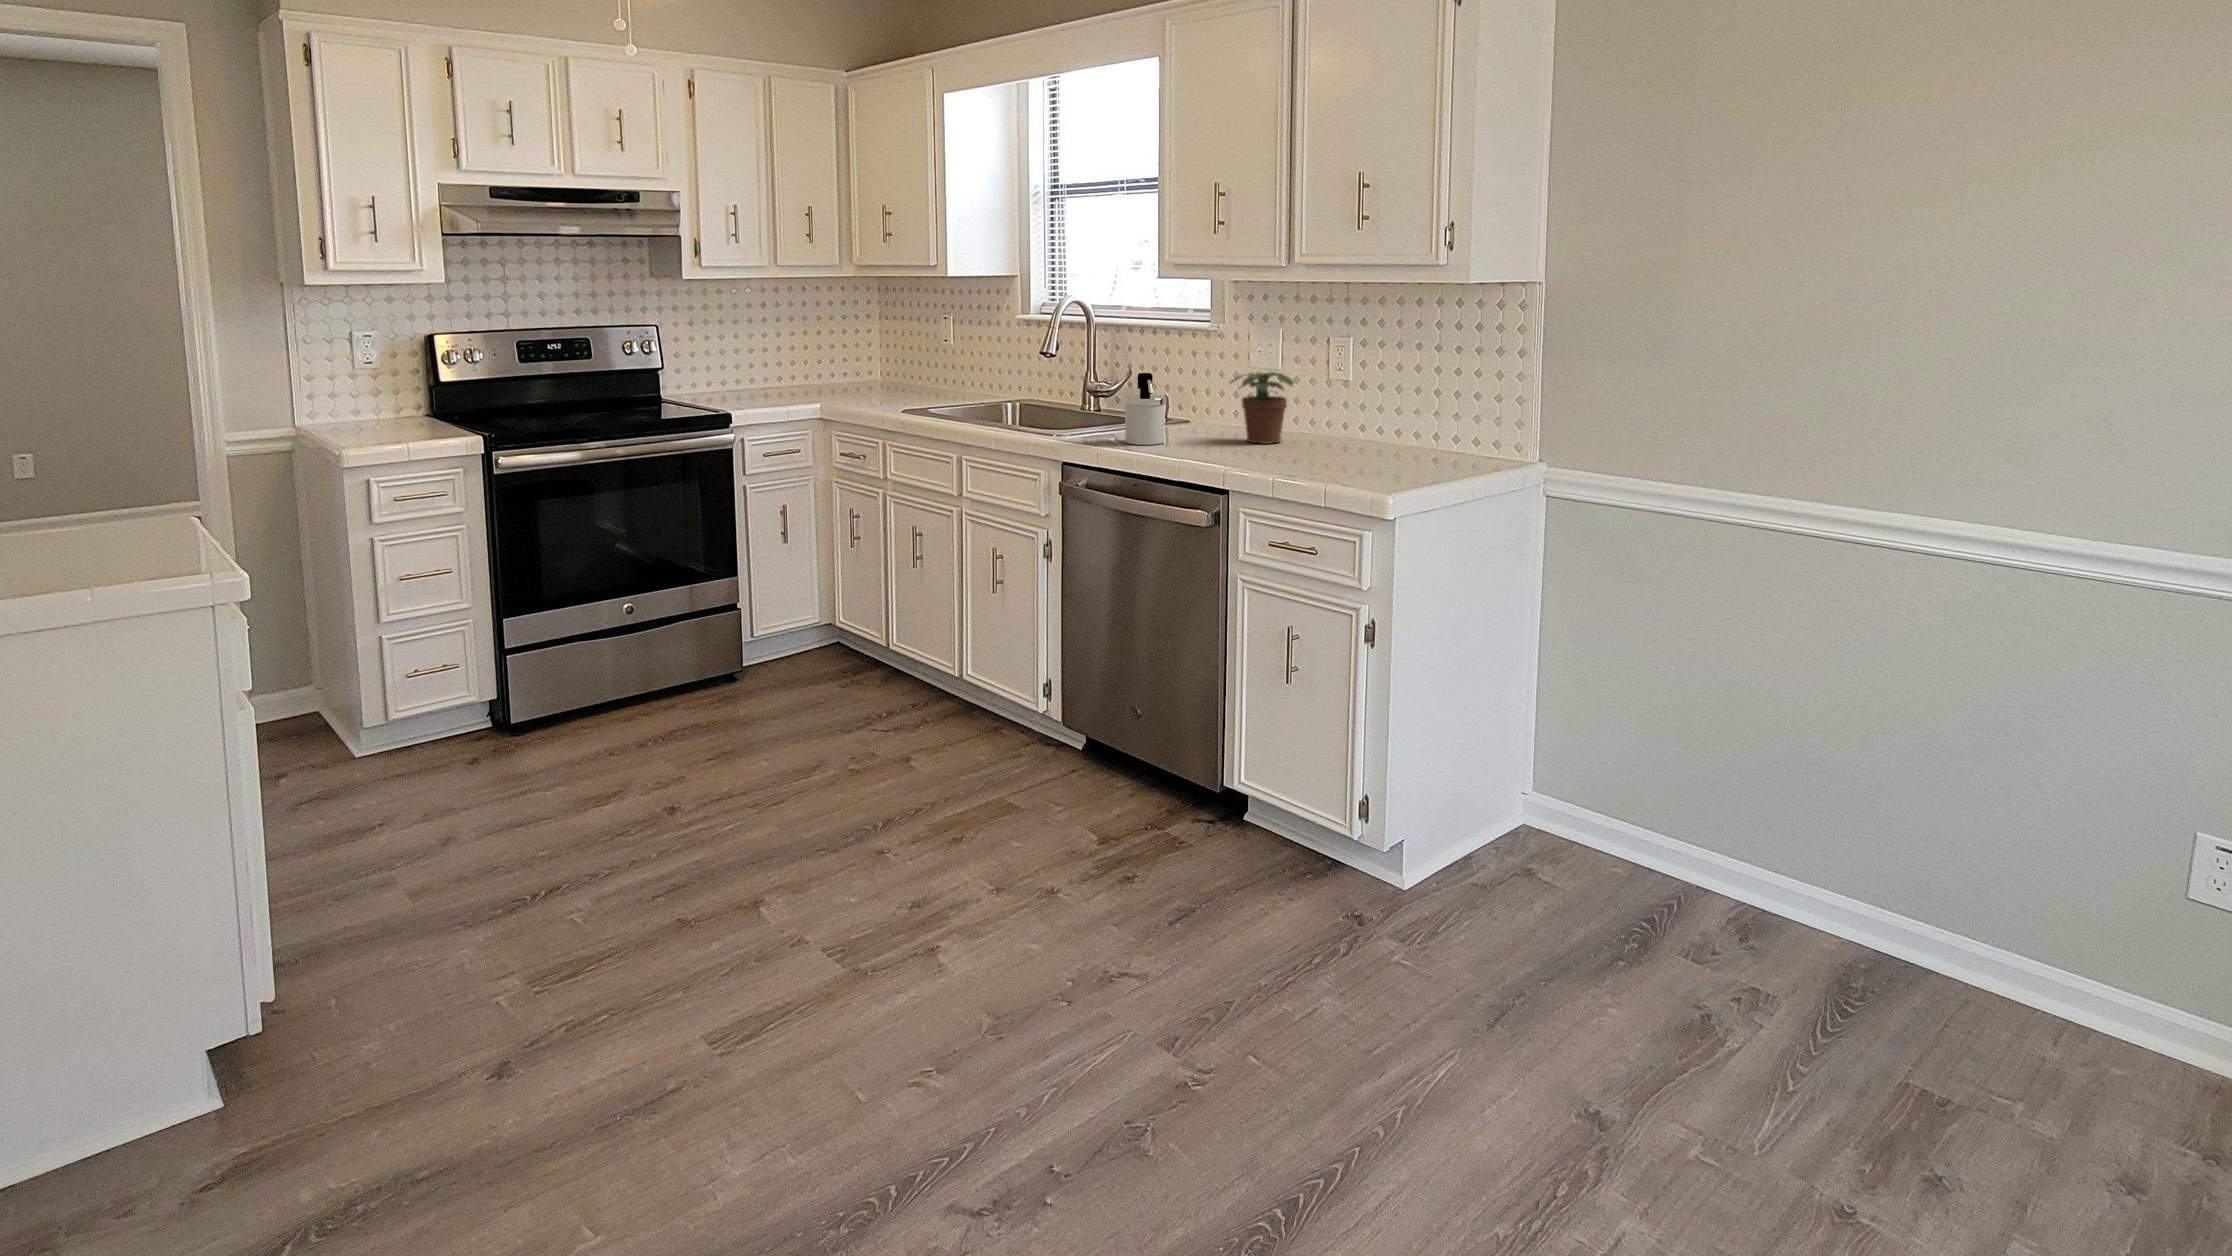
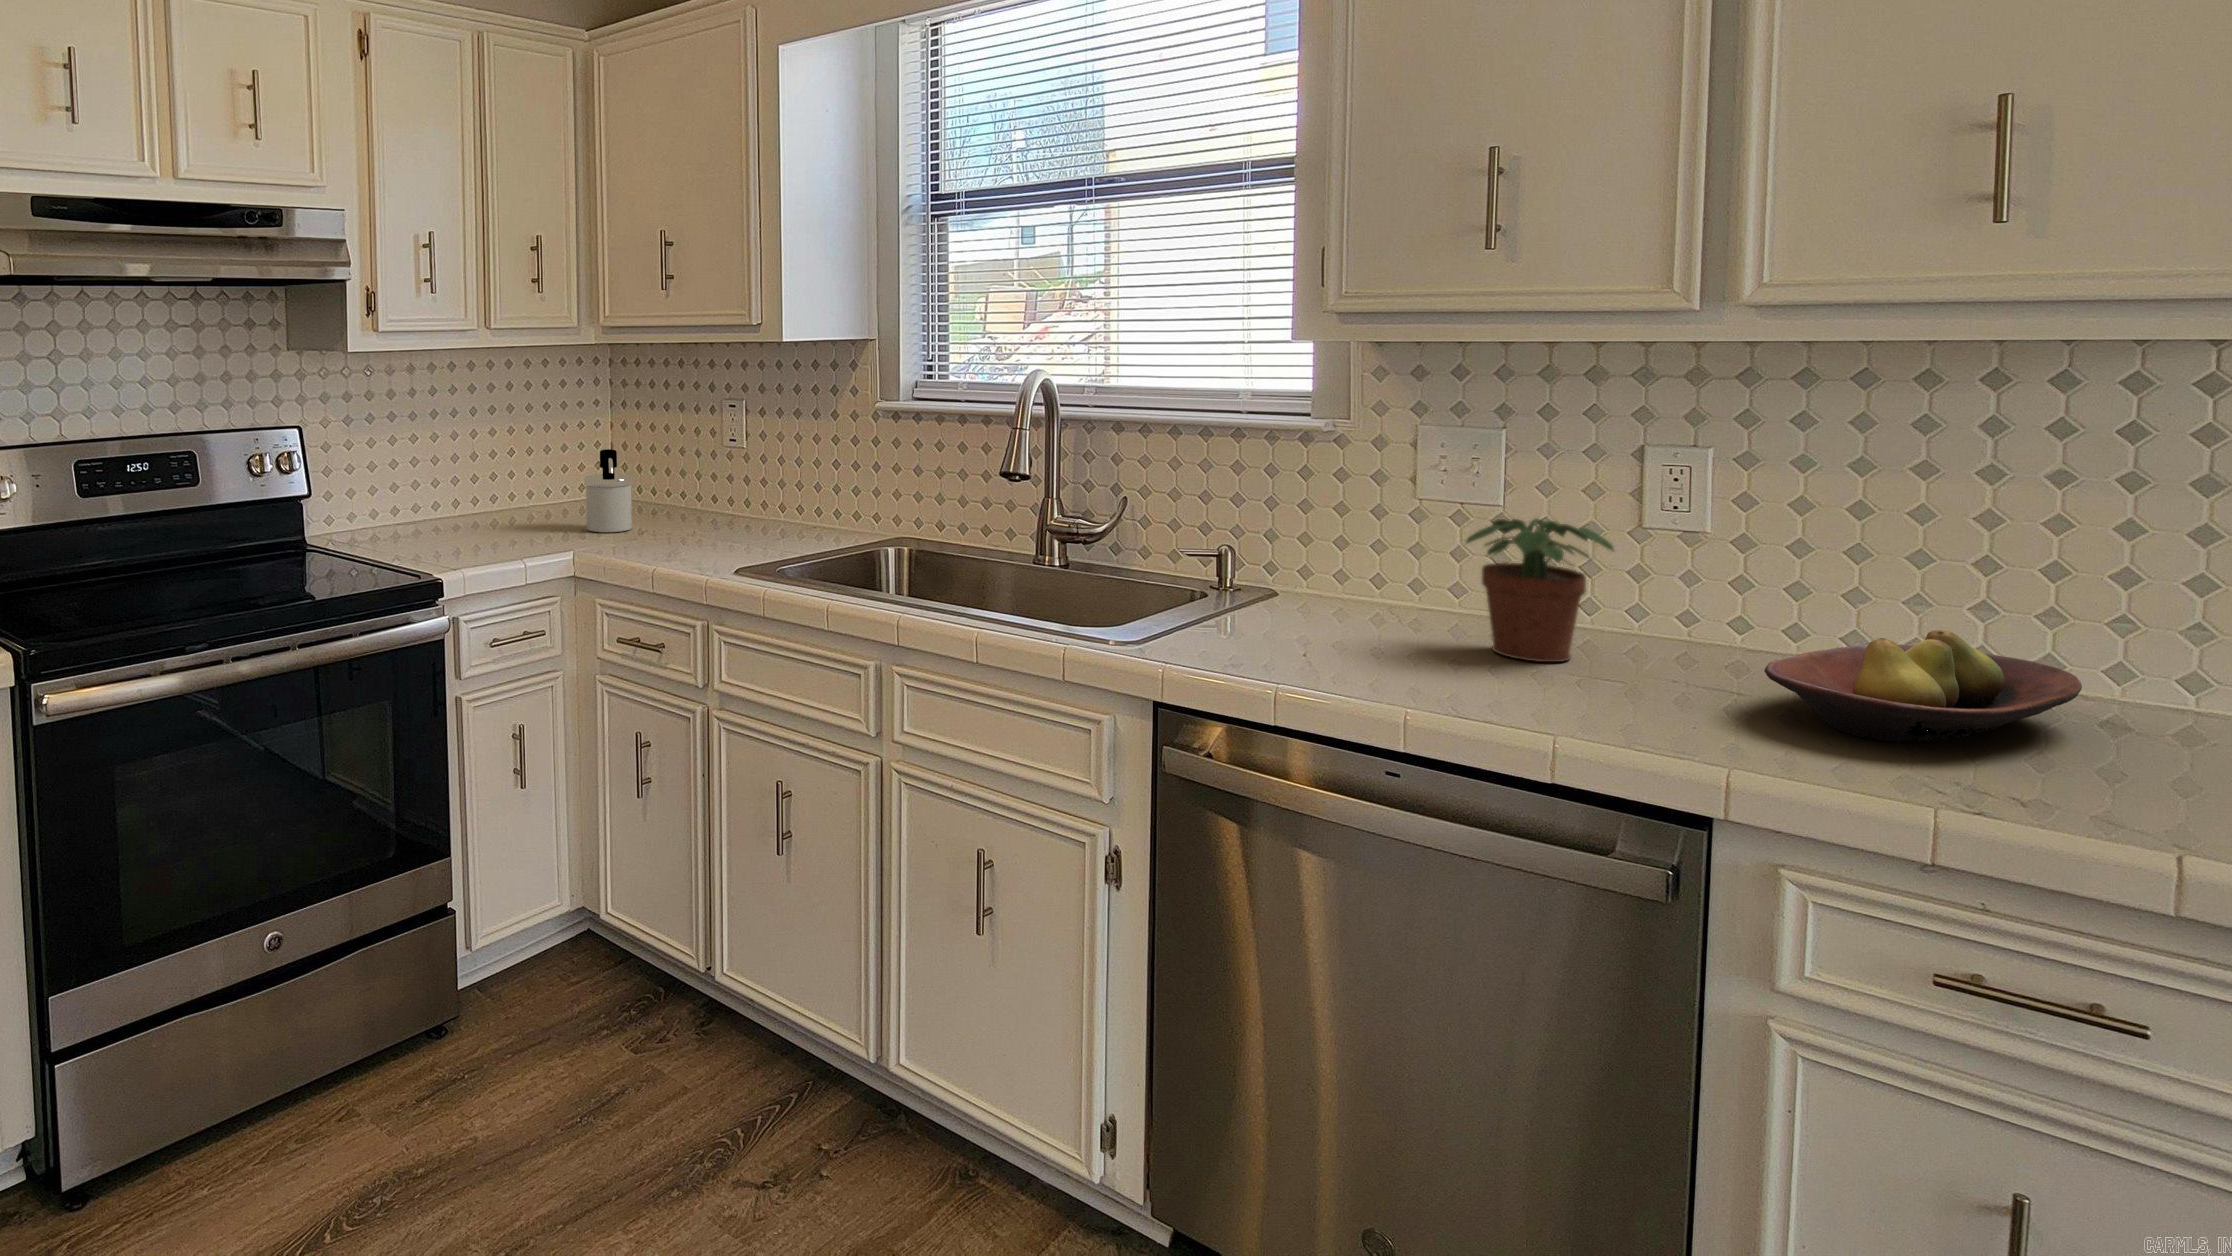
soap dispenser: present [1124,373,1166,445] -> present [584,449,633,532]
fruit bowl: none [1305,418,1446,464] -> present [1764,630,2082,742]

